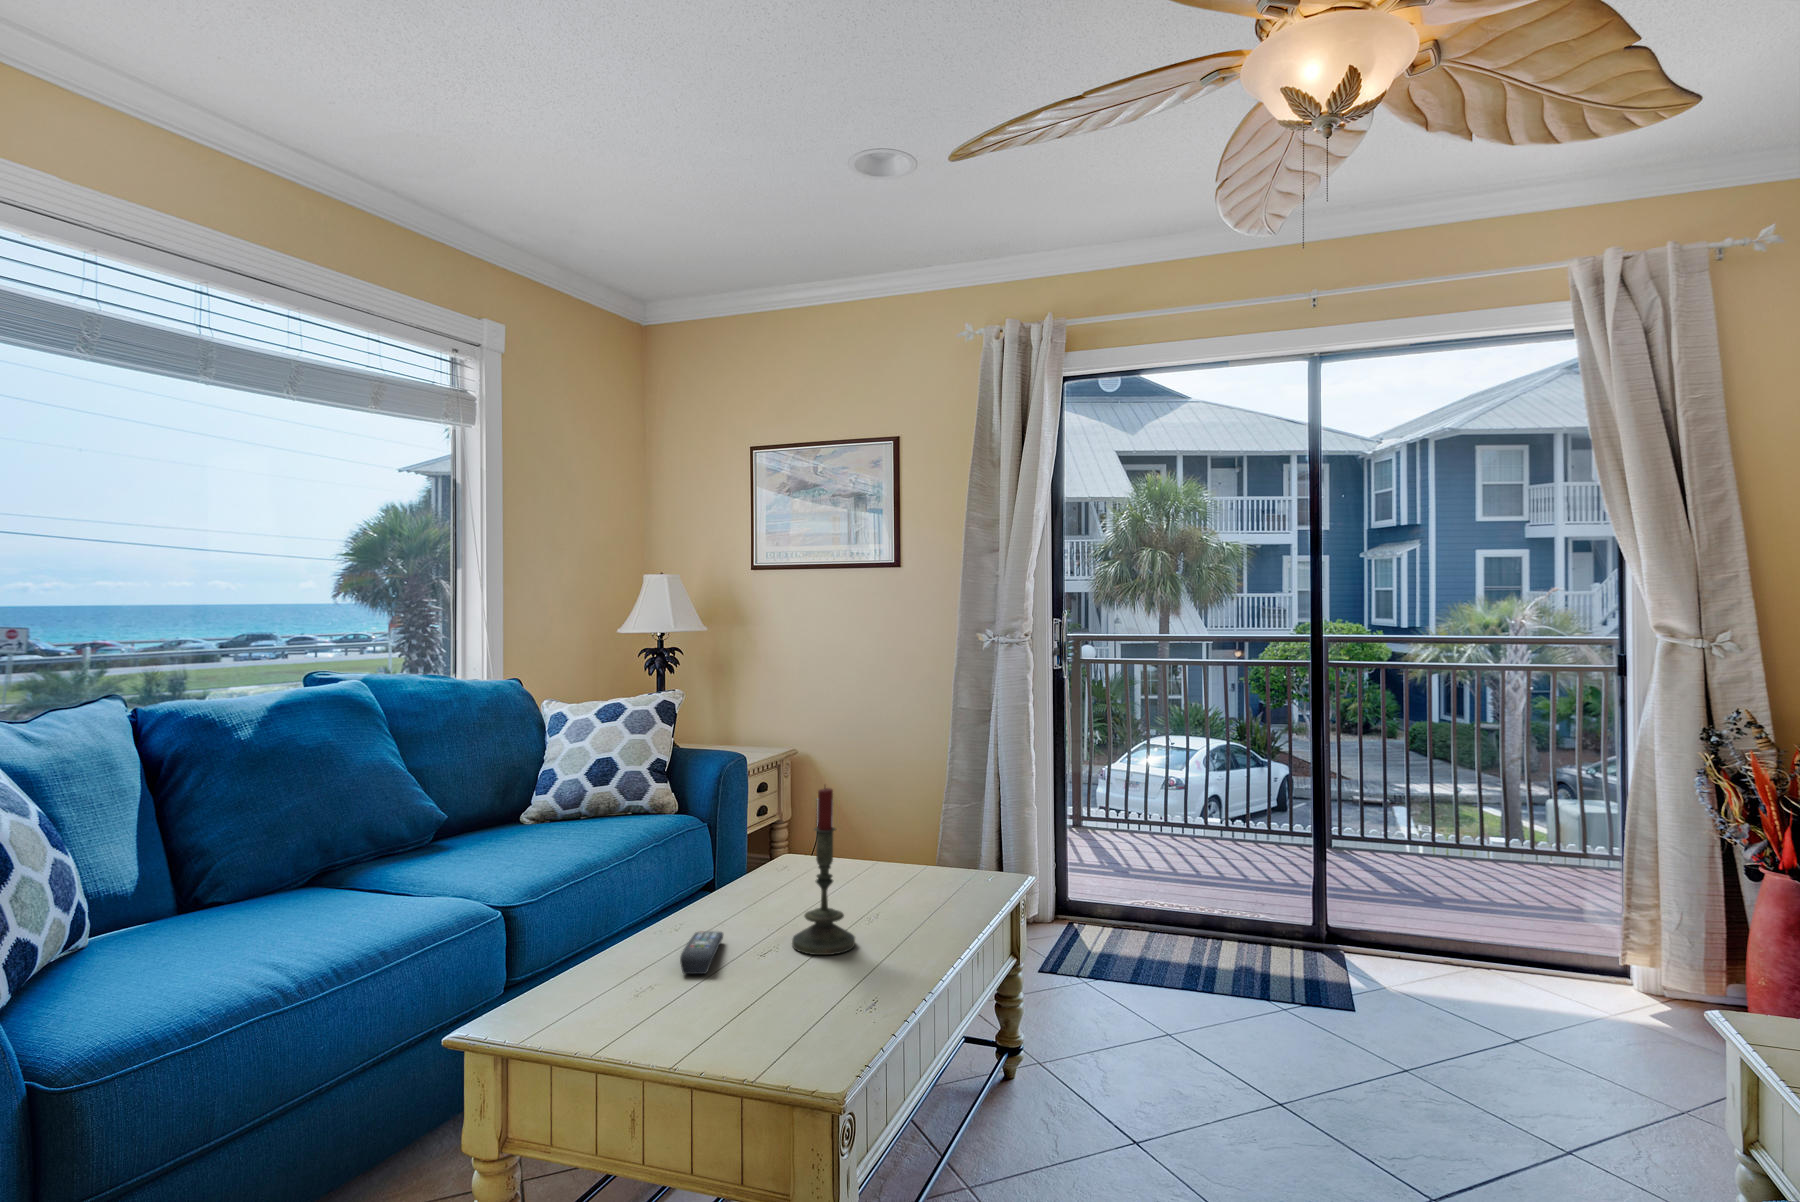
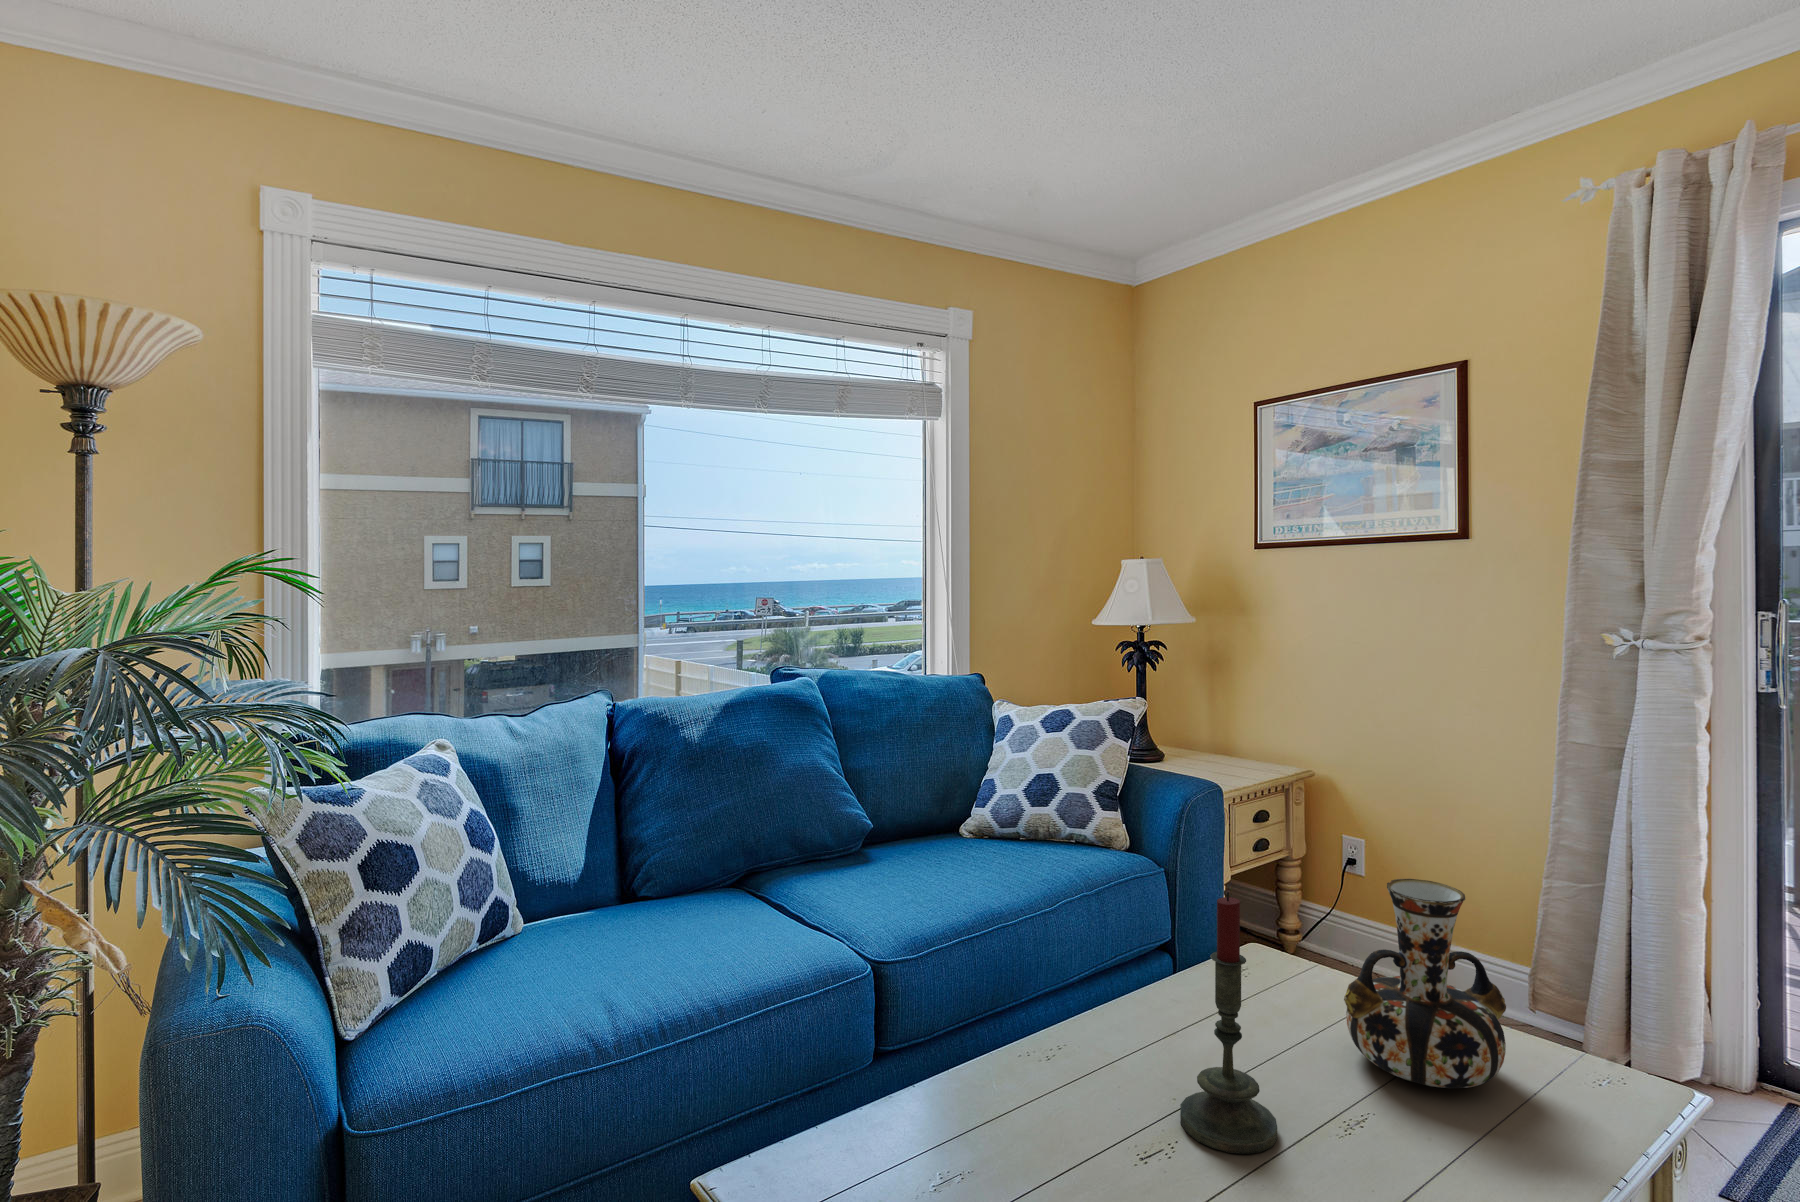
vase: none [877,779,968,908] -> present [1344,879,1506,1088]
remote control: present [680,931,723,974] -> none [1004,1055,1091,1141]

